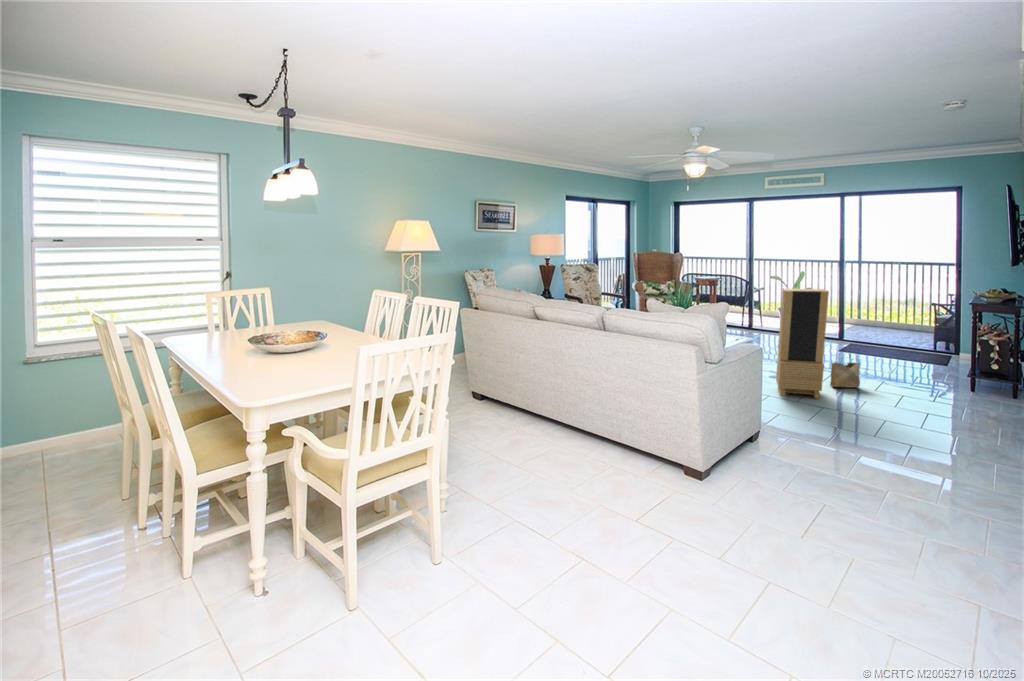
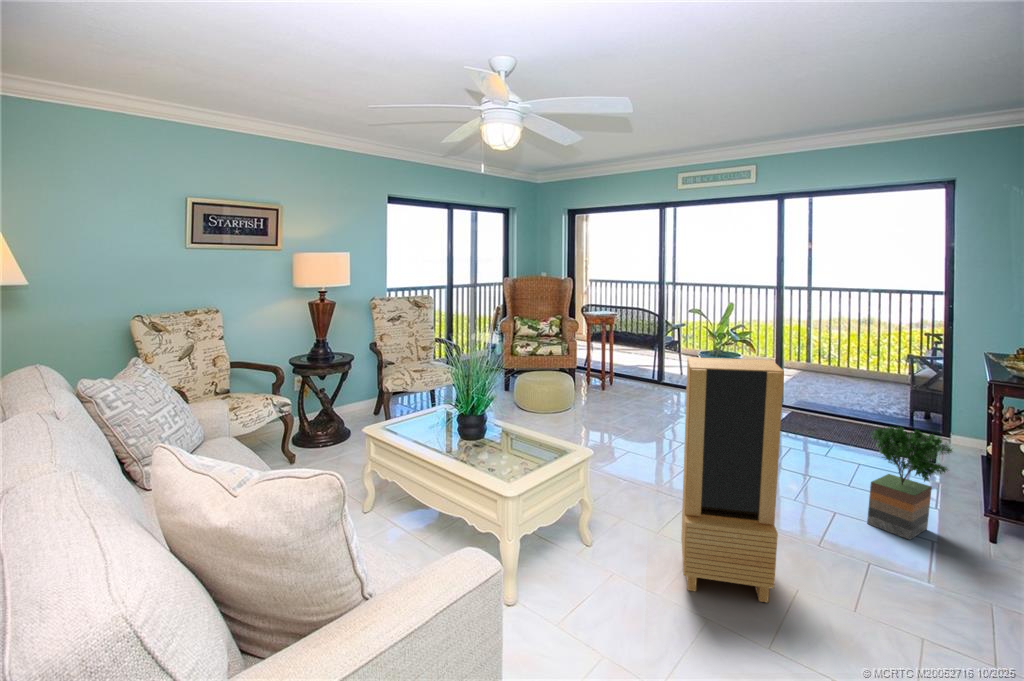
potted tree: none [876,330,922,387] -> present [867,426,952,540]
woven basket: present [830,362,860,388] -> none [785,468,842,550]

